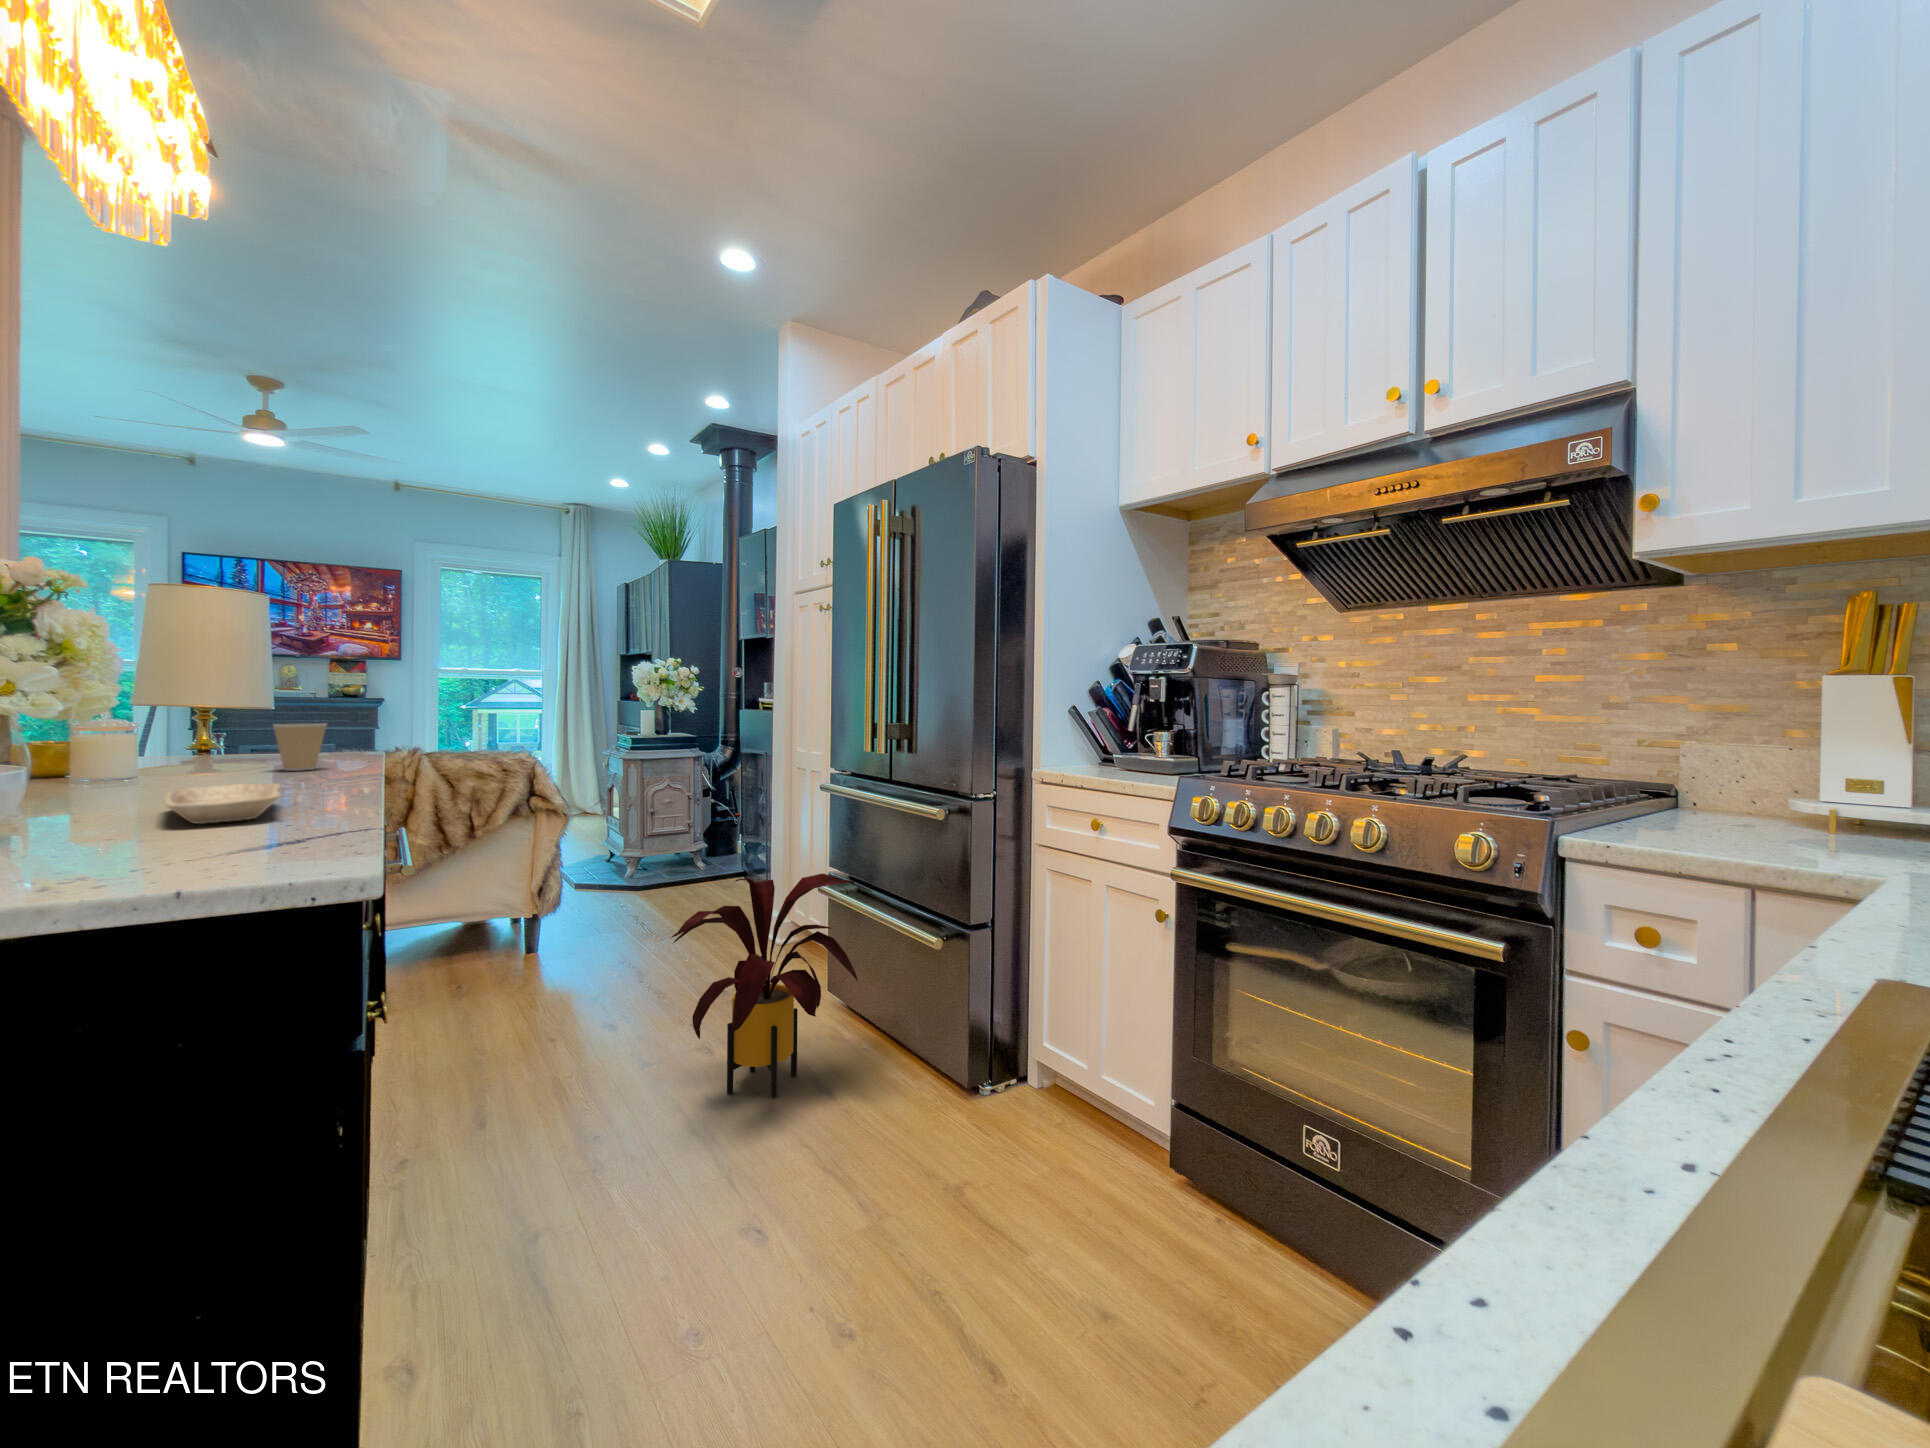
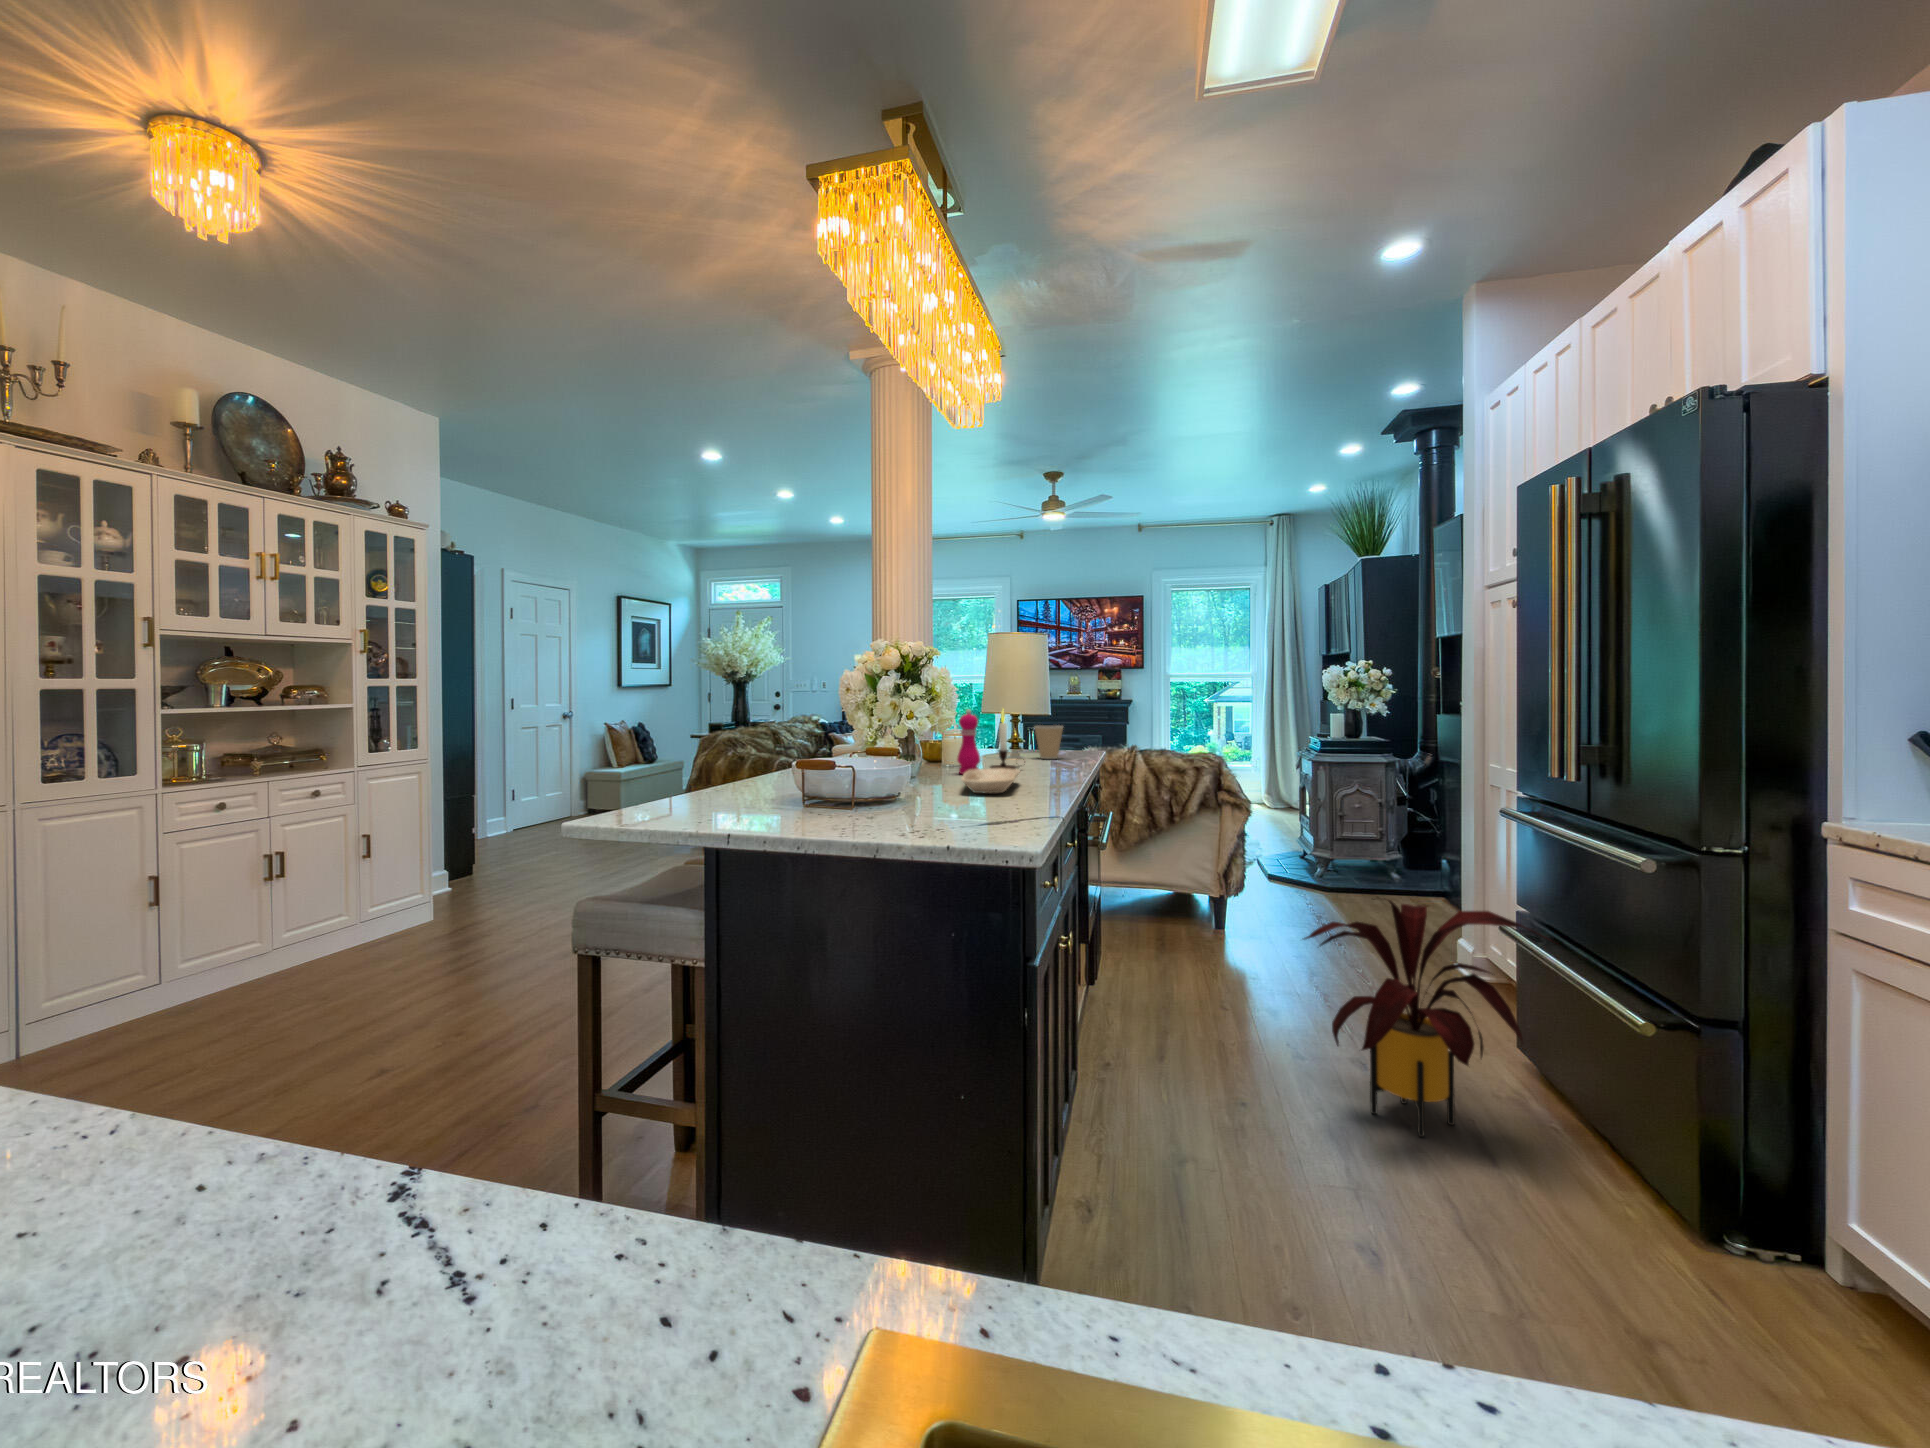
candle: none [195,695,270,790] -> present [990,709,1024,769]
pepper mill: none [130,696,183,801] -> present [957,709,980,774]

